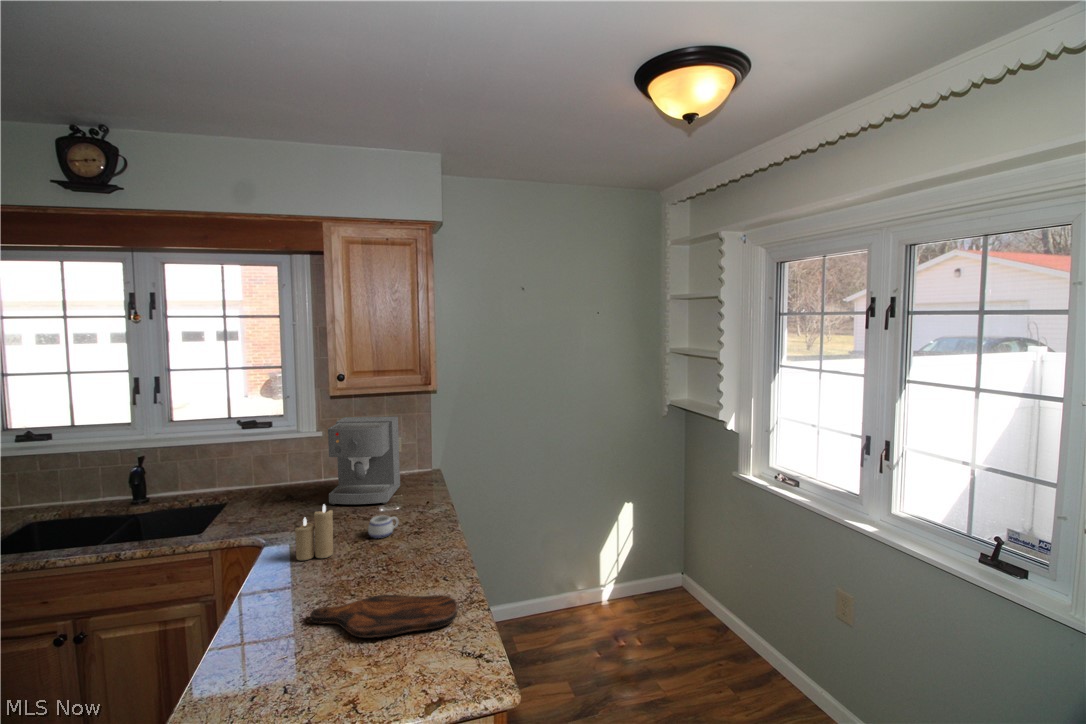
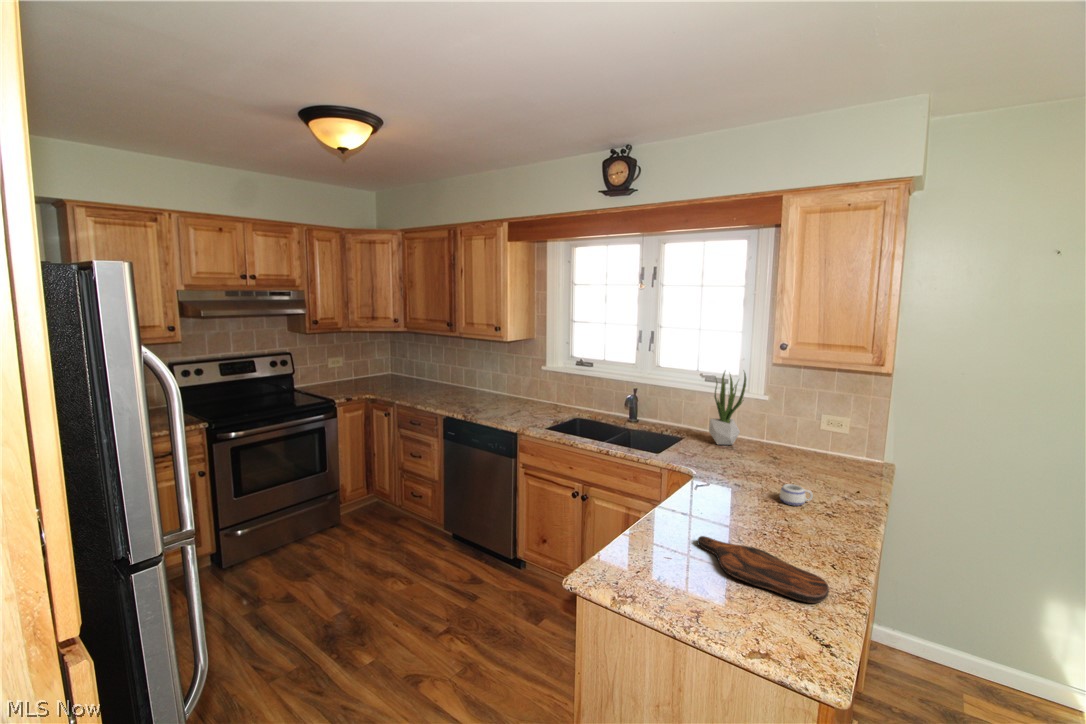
potted plant: none [260,408,300,499] -> present [709,372,746,445]
coffee maker: present [328,417,400,505] -> none [759,386,844,477]
candle: present [295,505,333,560] -> none [711,457,745,503]

